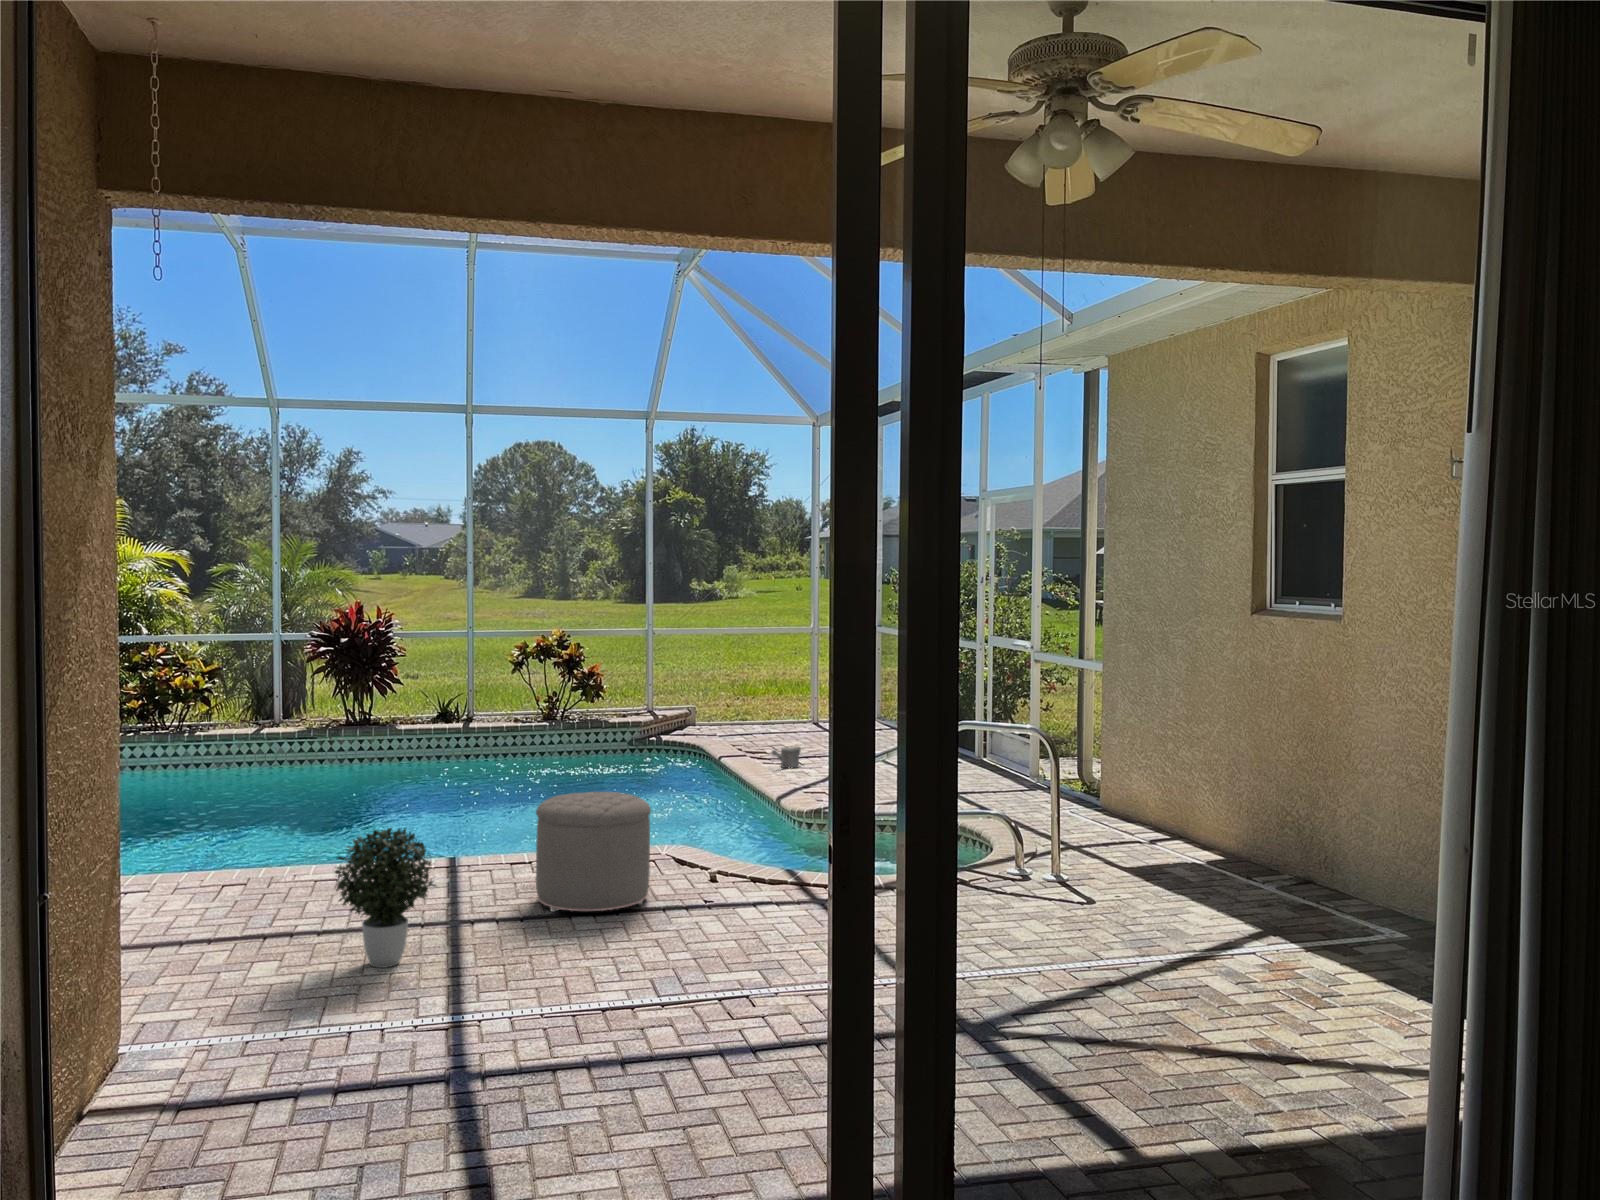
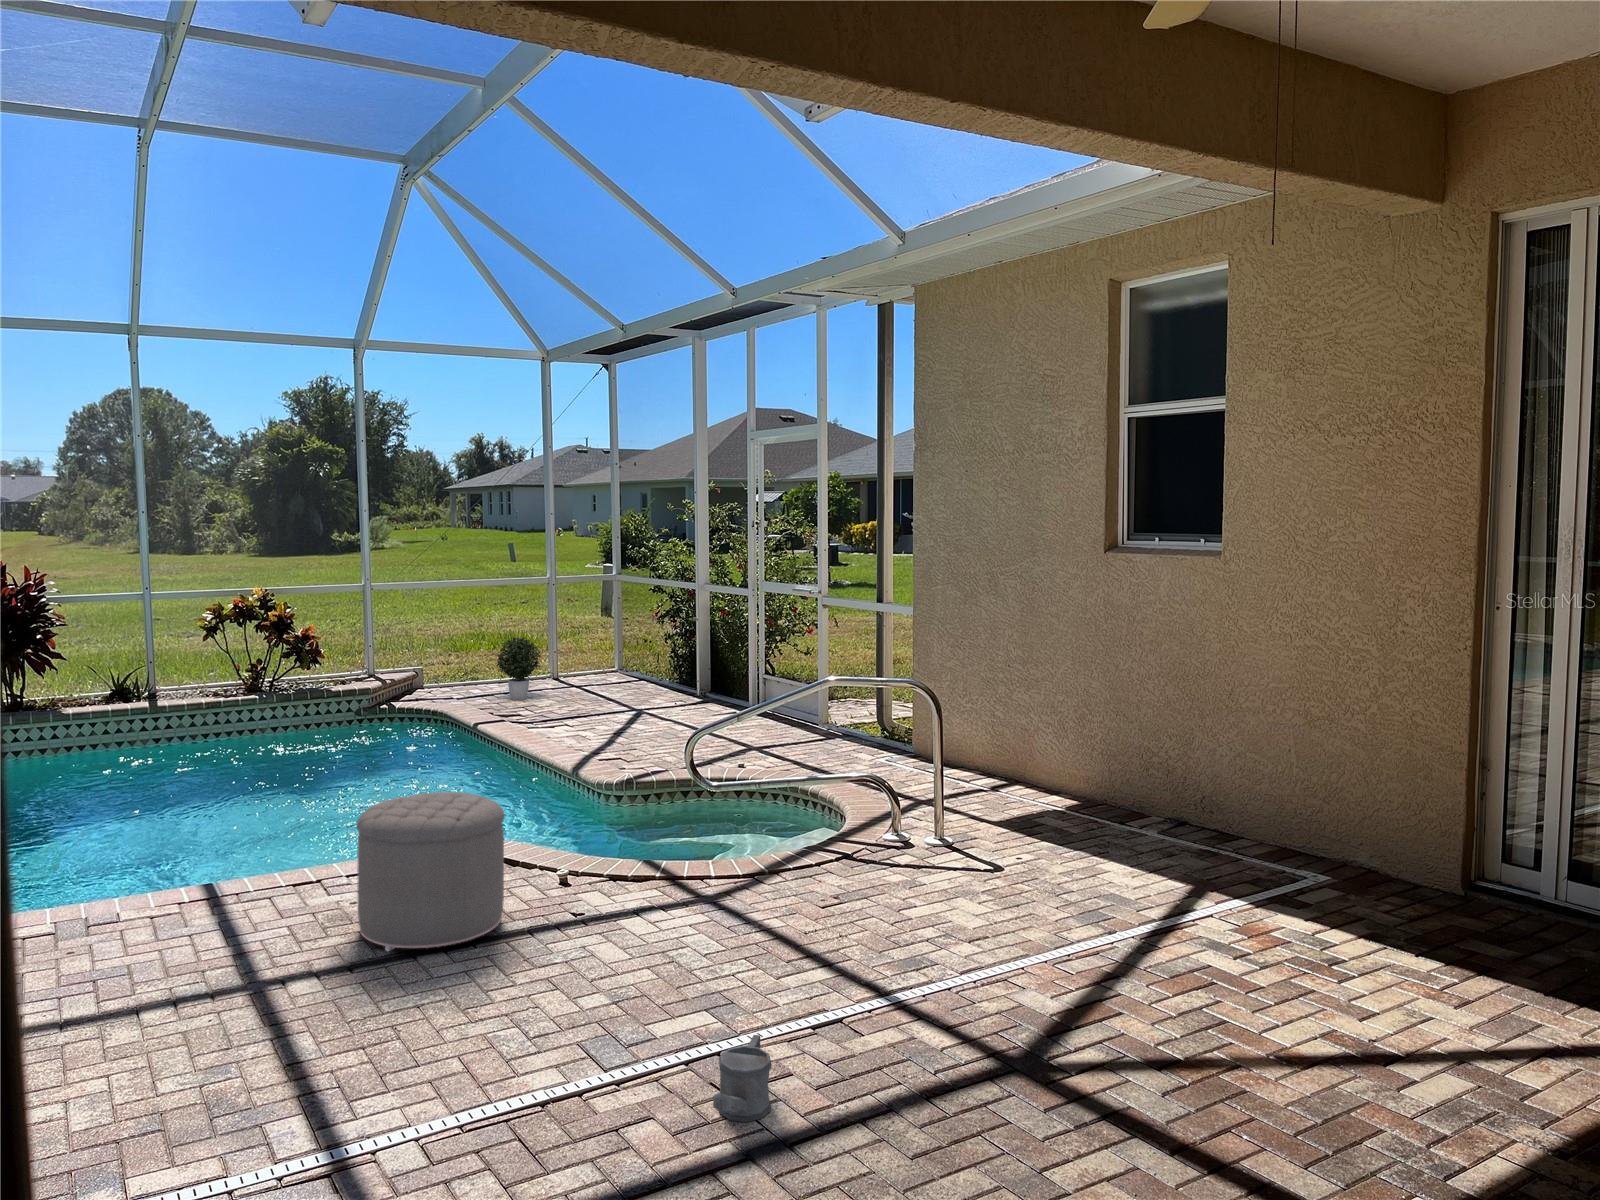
watering can: present [772,747,801,768] -> present [713,1035,771,1122]
potted plant: present [335,828,436,968] -> present [497,637,541,701]

